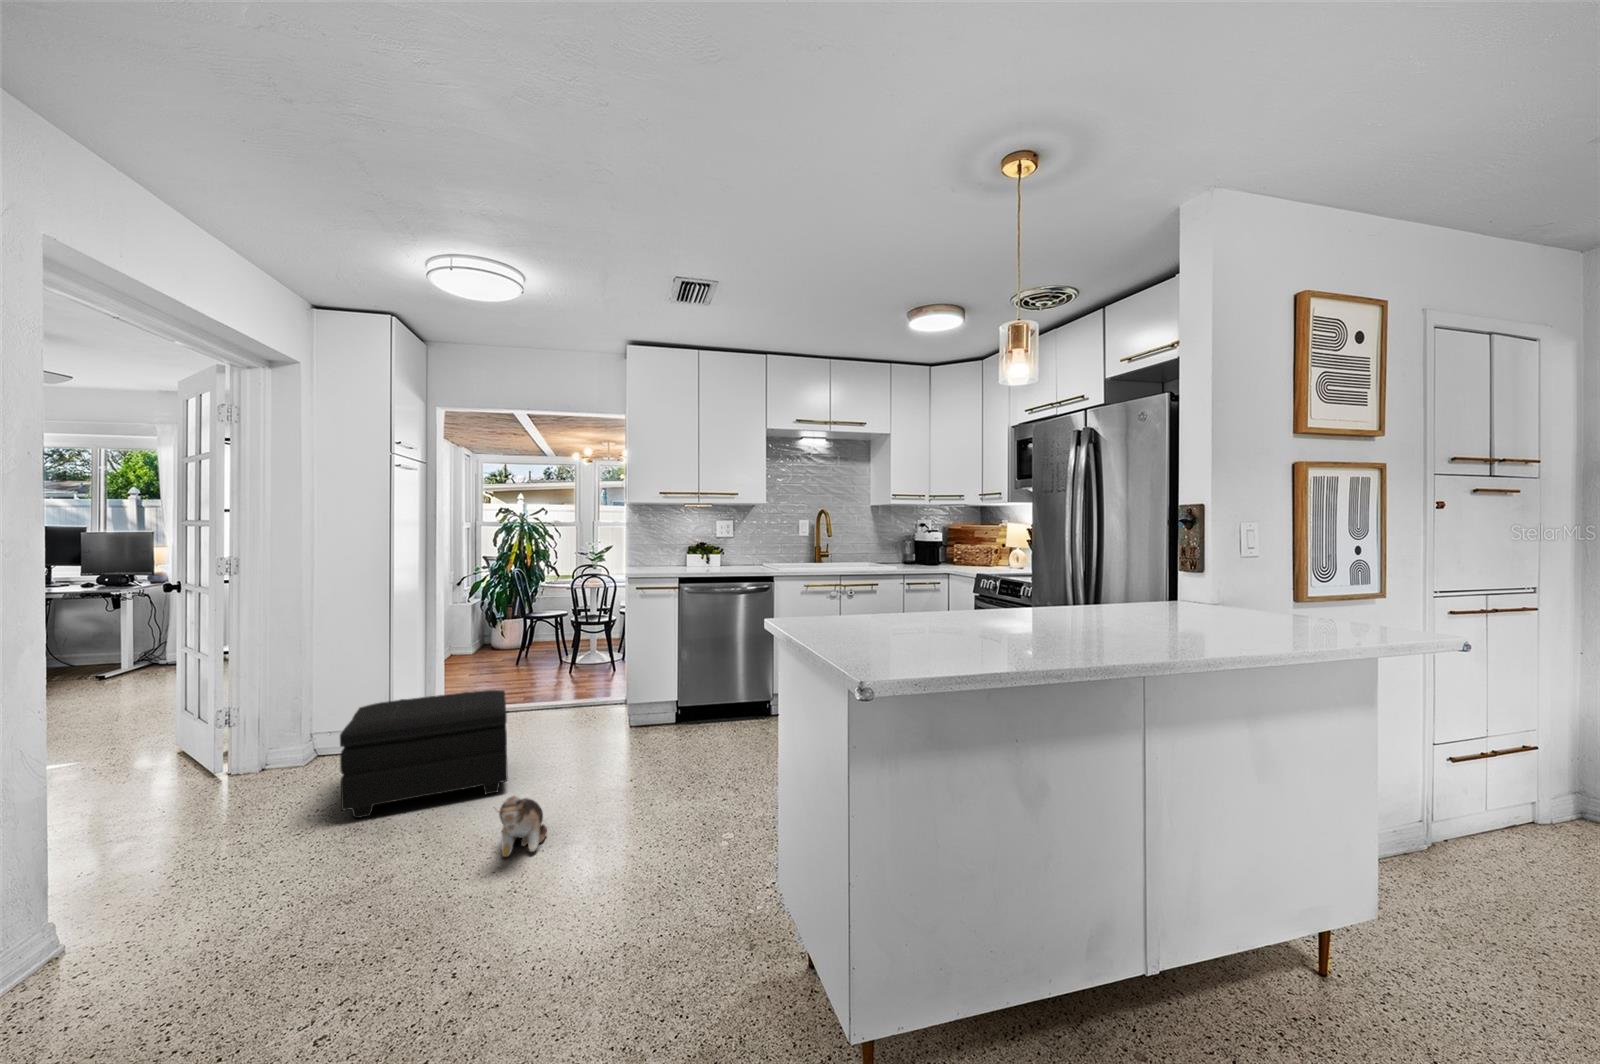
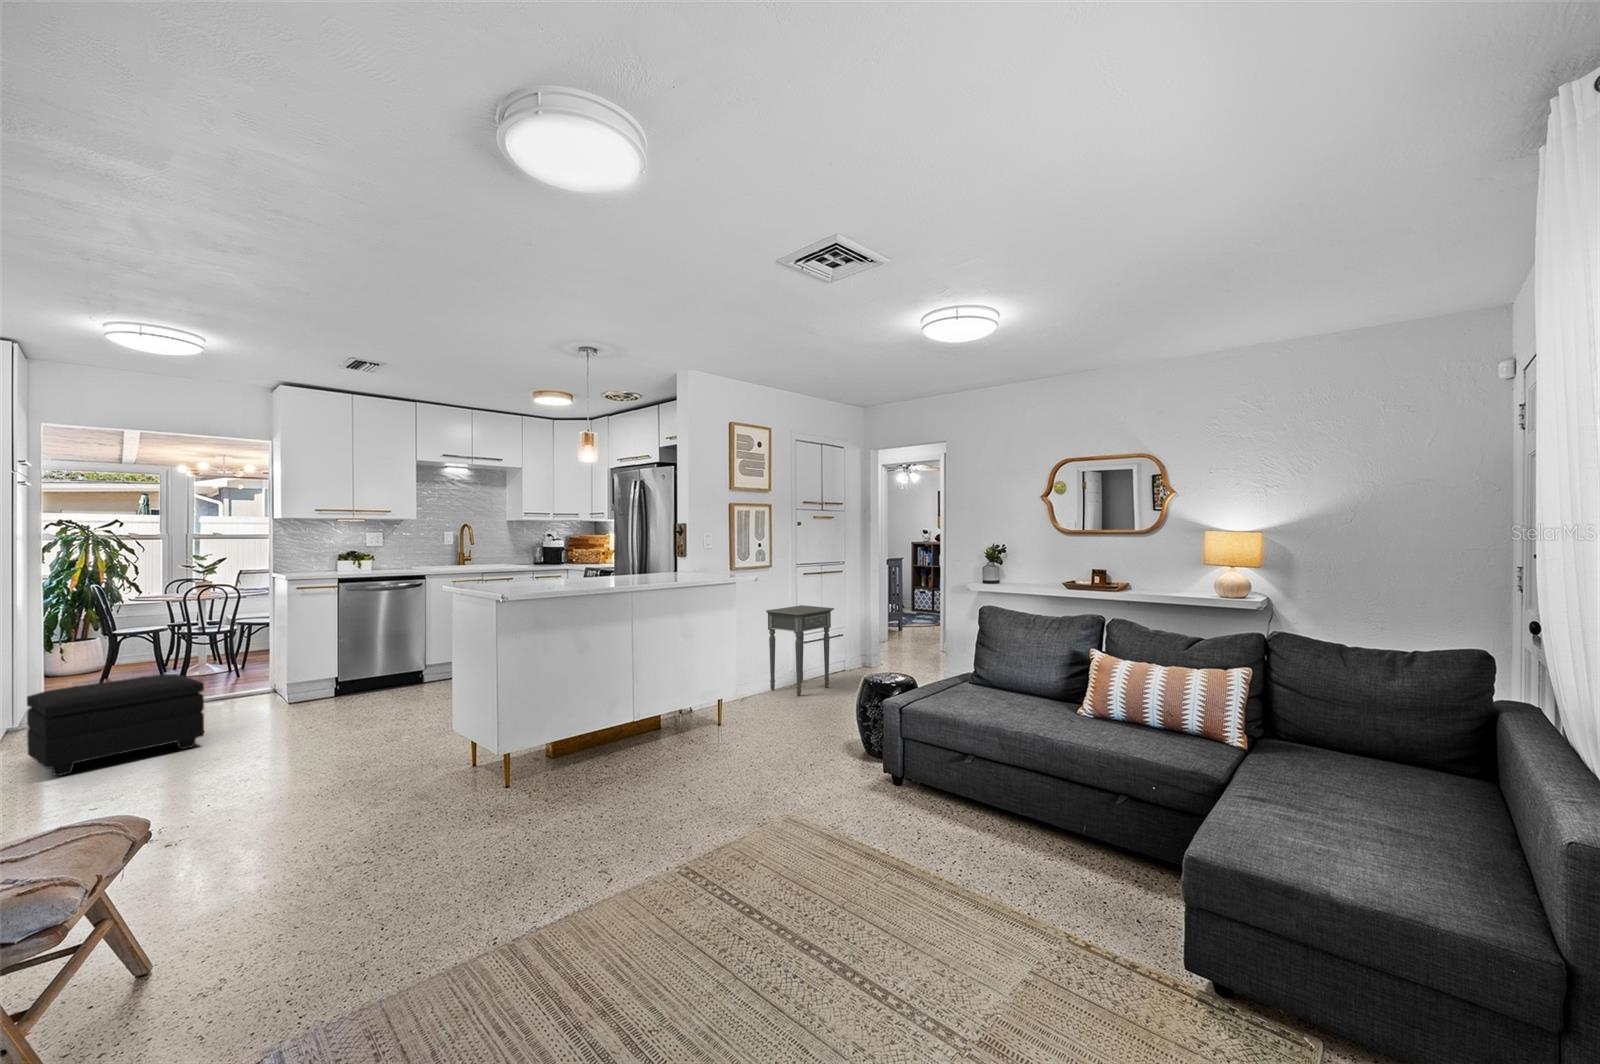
side table: none [1372,680,1578,908] -> present [766,605,834,696]
plush toy: present [496,796,547,857] -> none [234,721,267,766]

